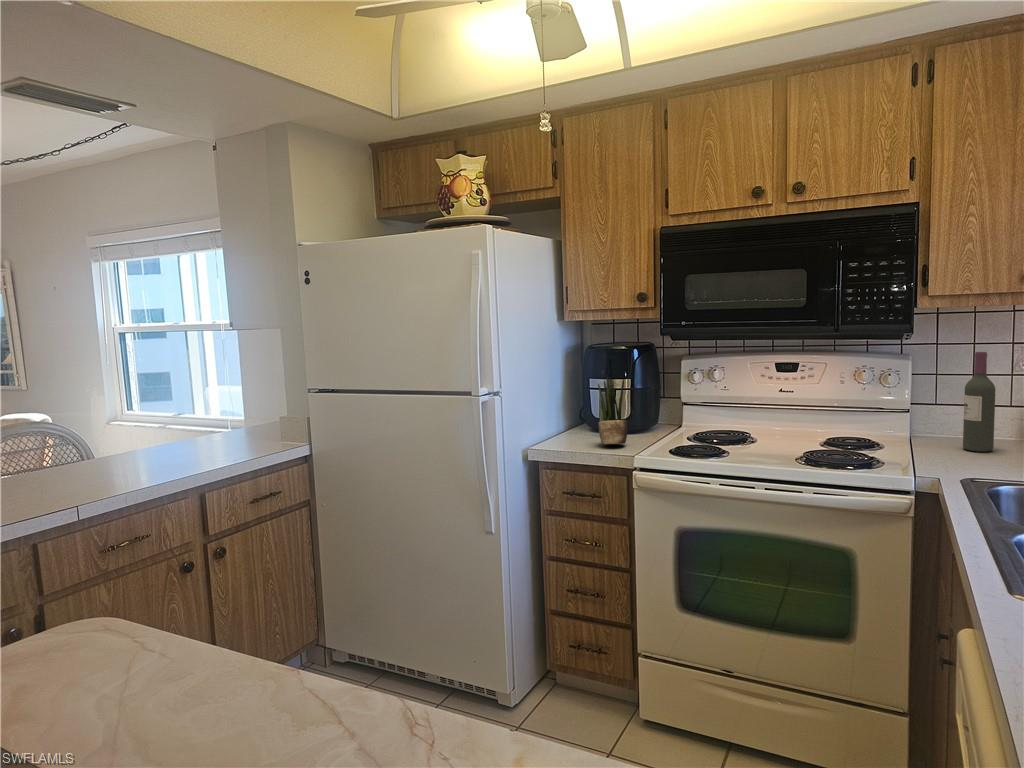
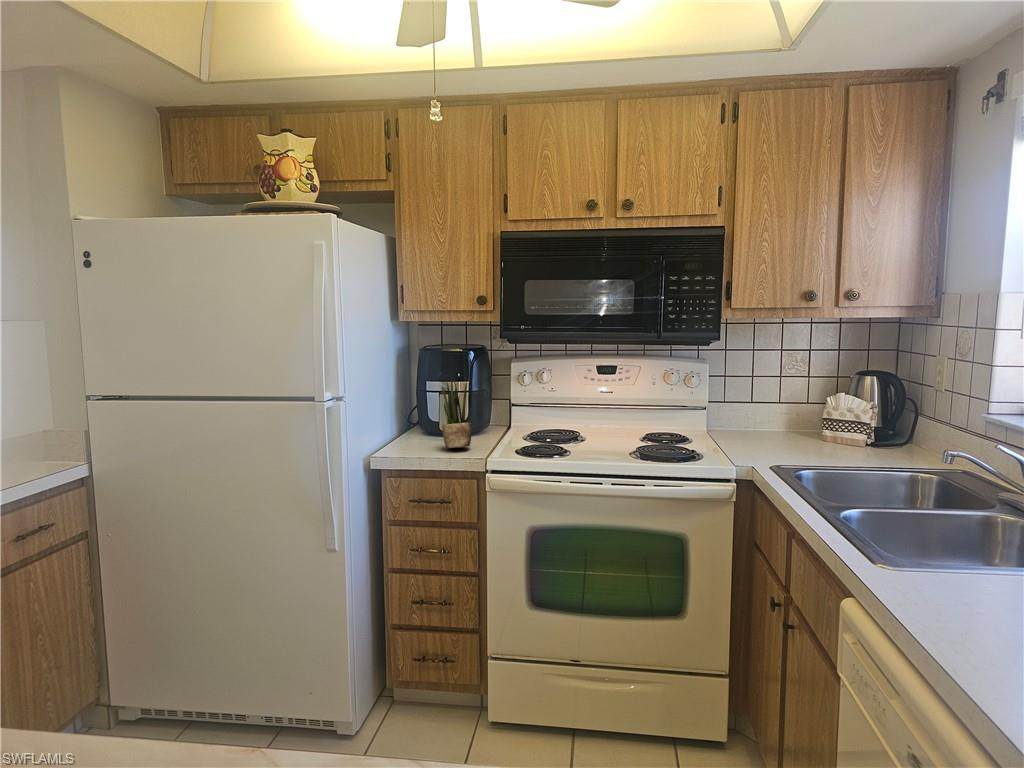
wine bottle: present [963,352,995,452] -> none [752,357,777,441]

